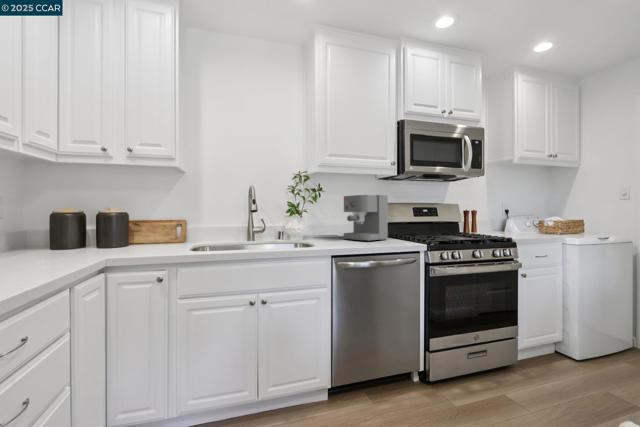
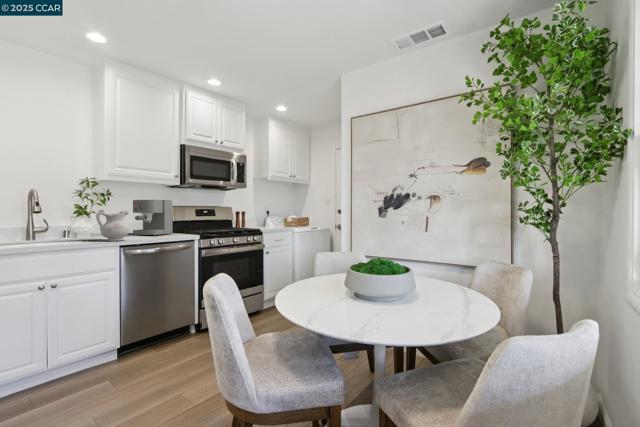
ceramic pitcher: none [308,208,343,248] -> present [96,210,129,241]

